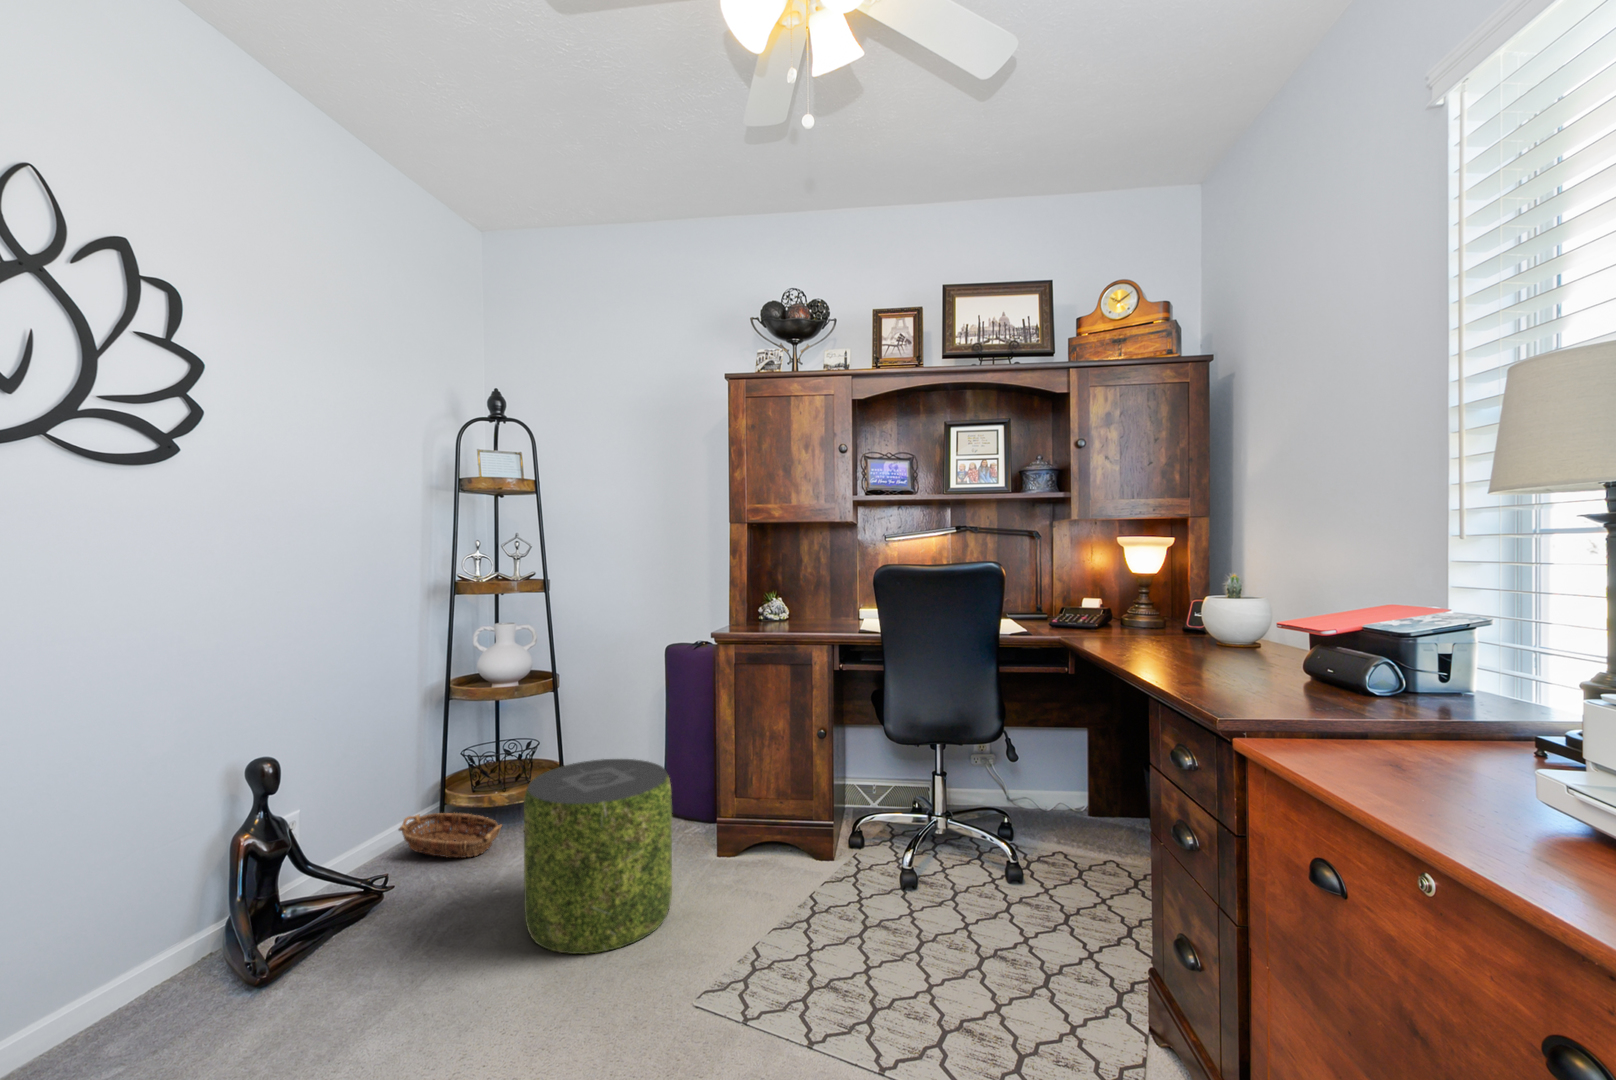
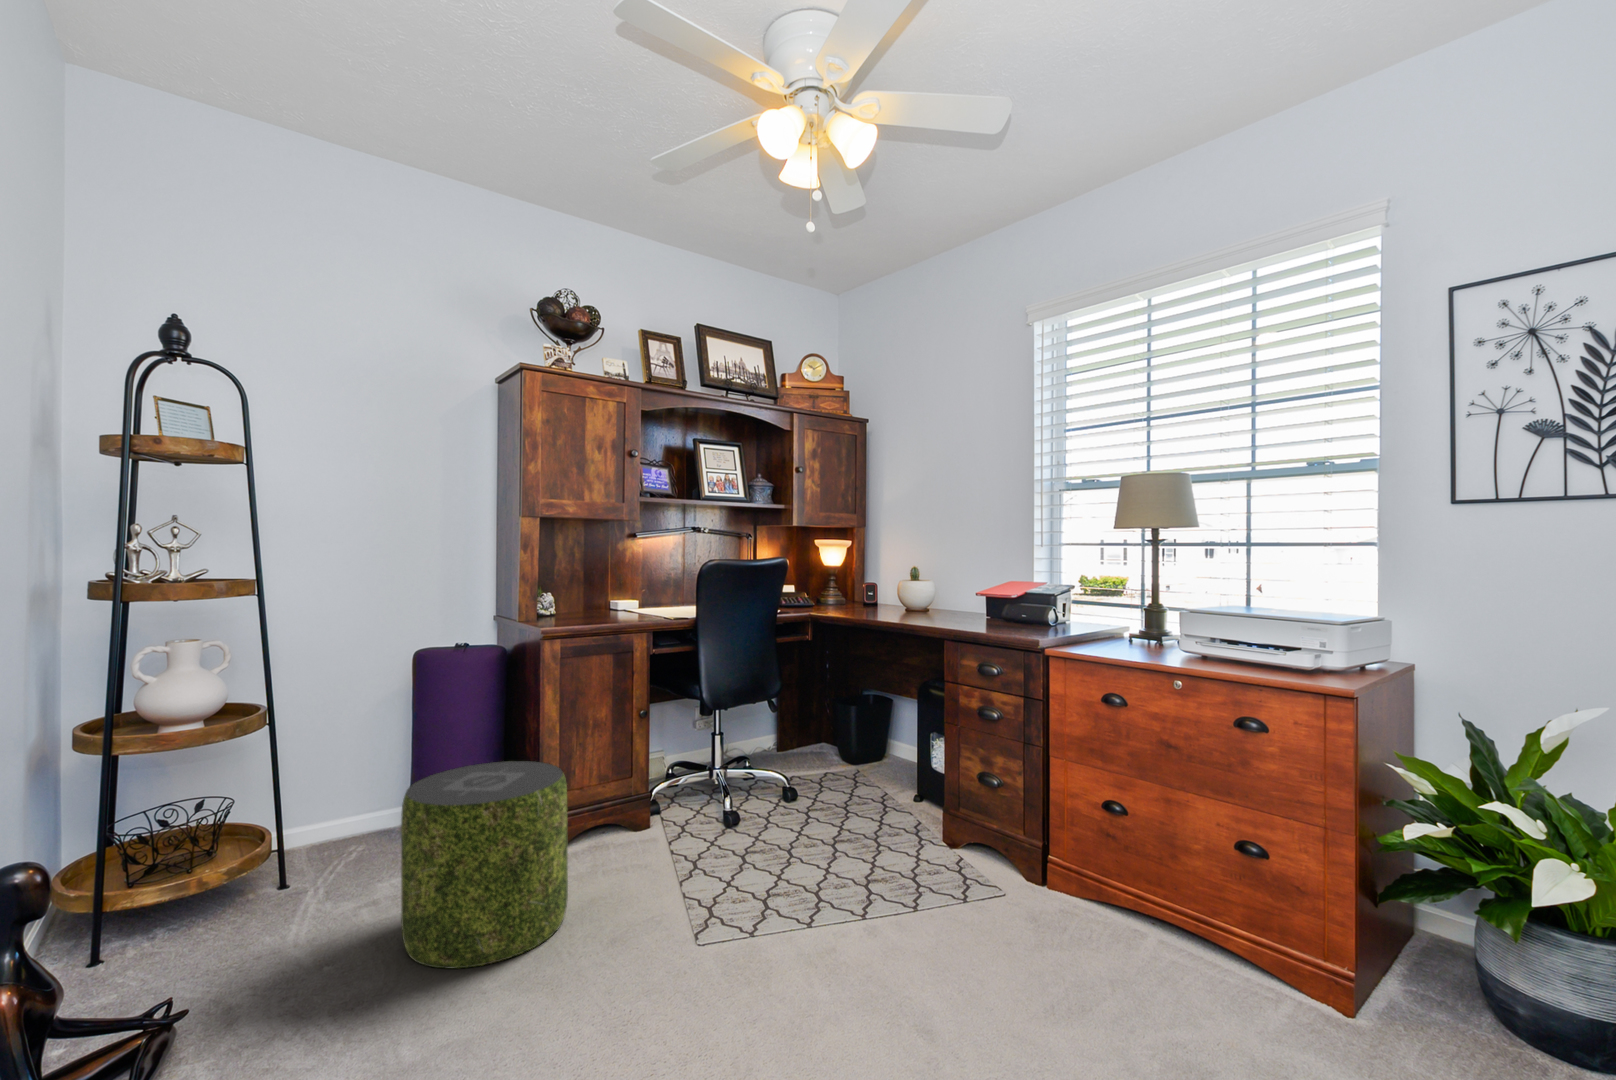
basket: present [399,813,502,858] -> none [51,878,268,975]

